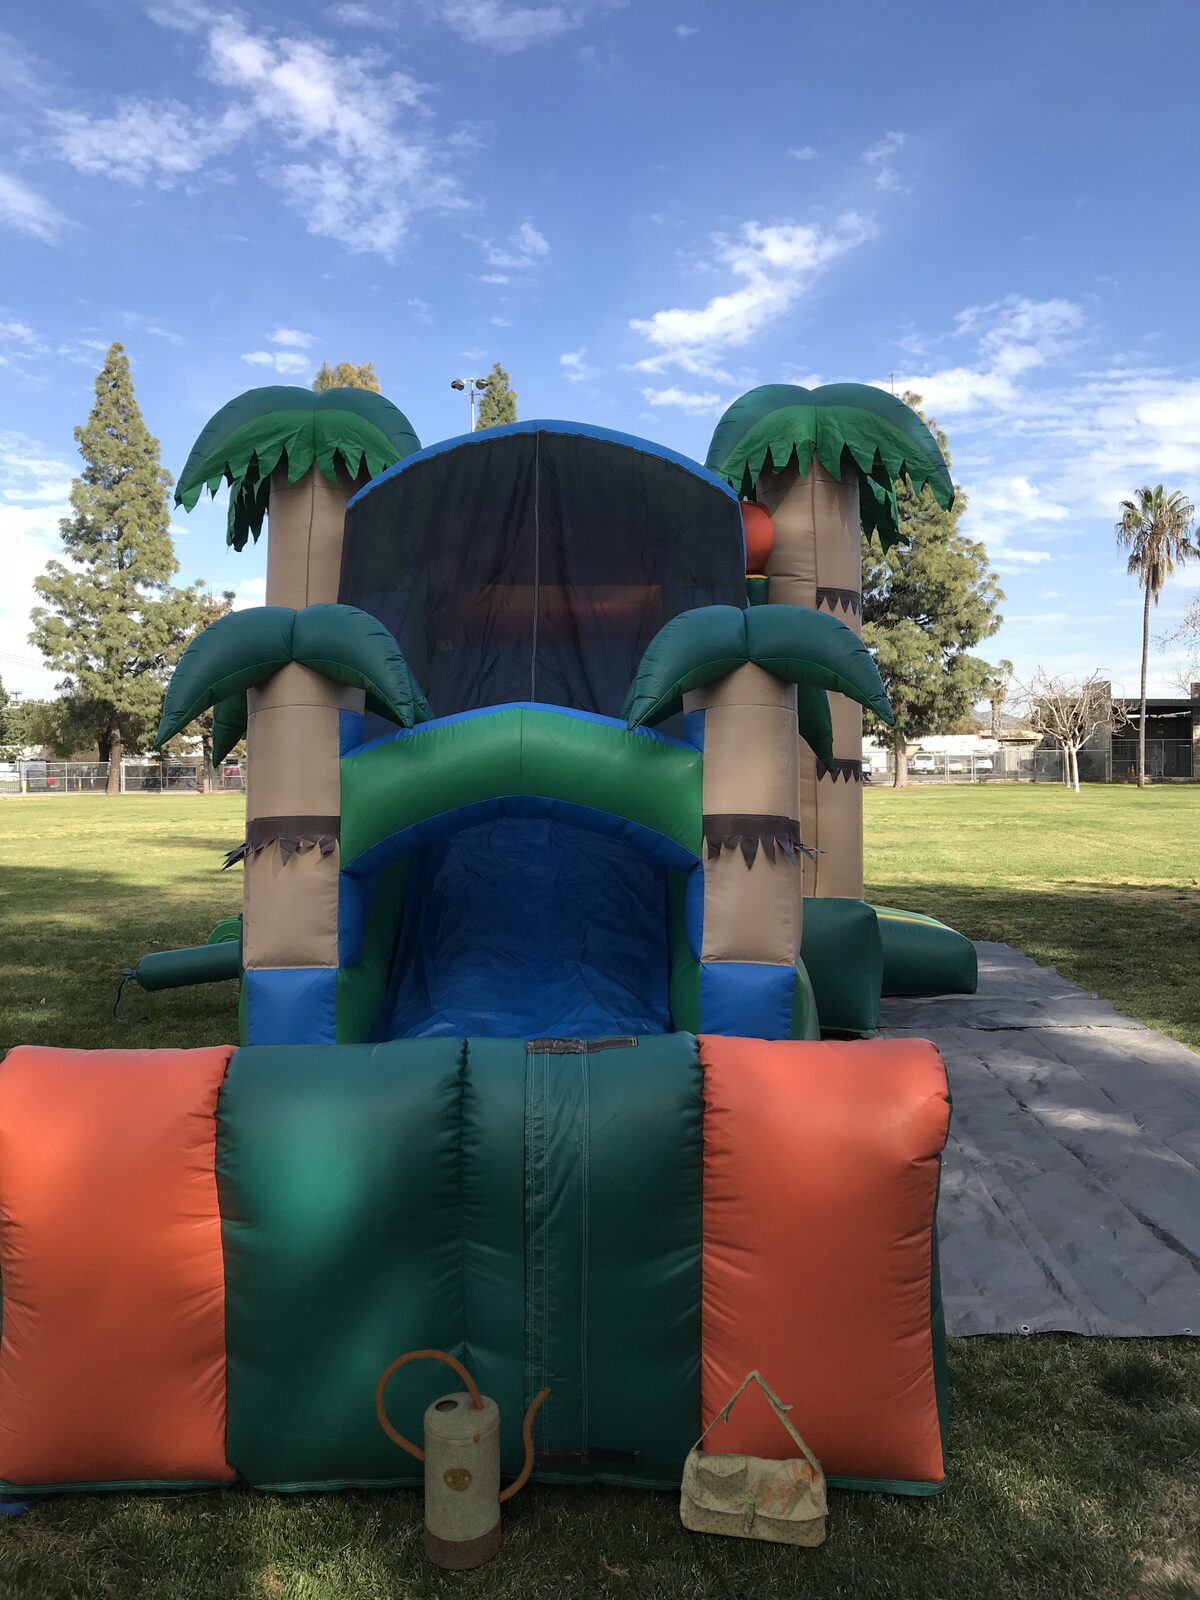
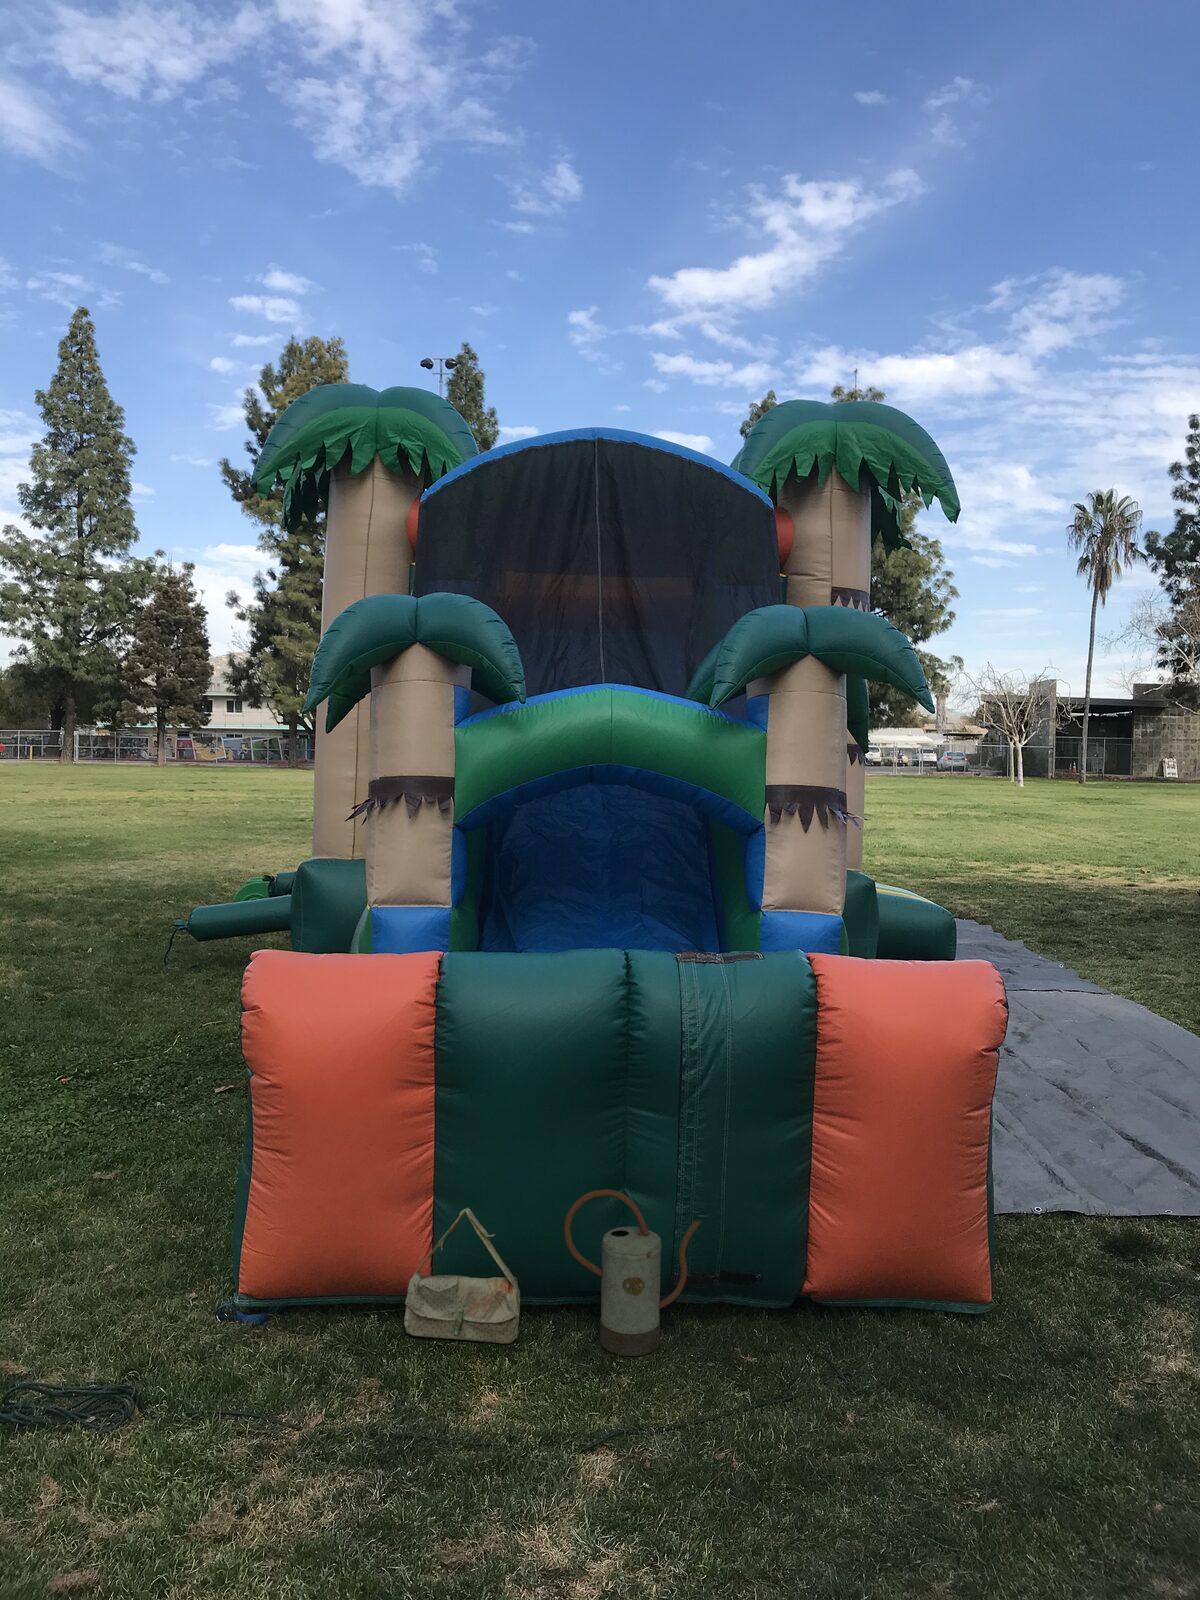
bag: present [680,1370,829,1547] -> present [404,1208,520,1344]

